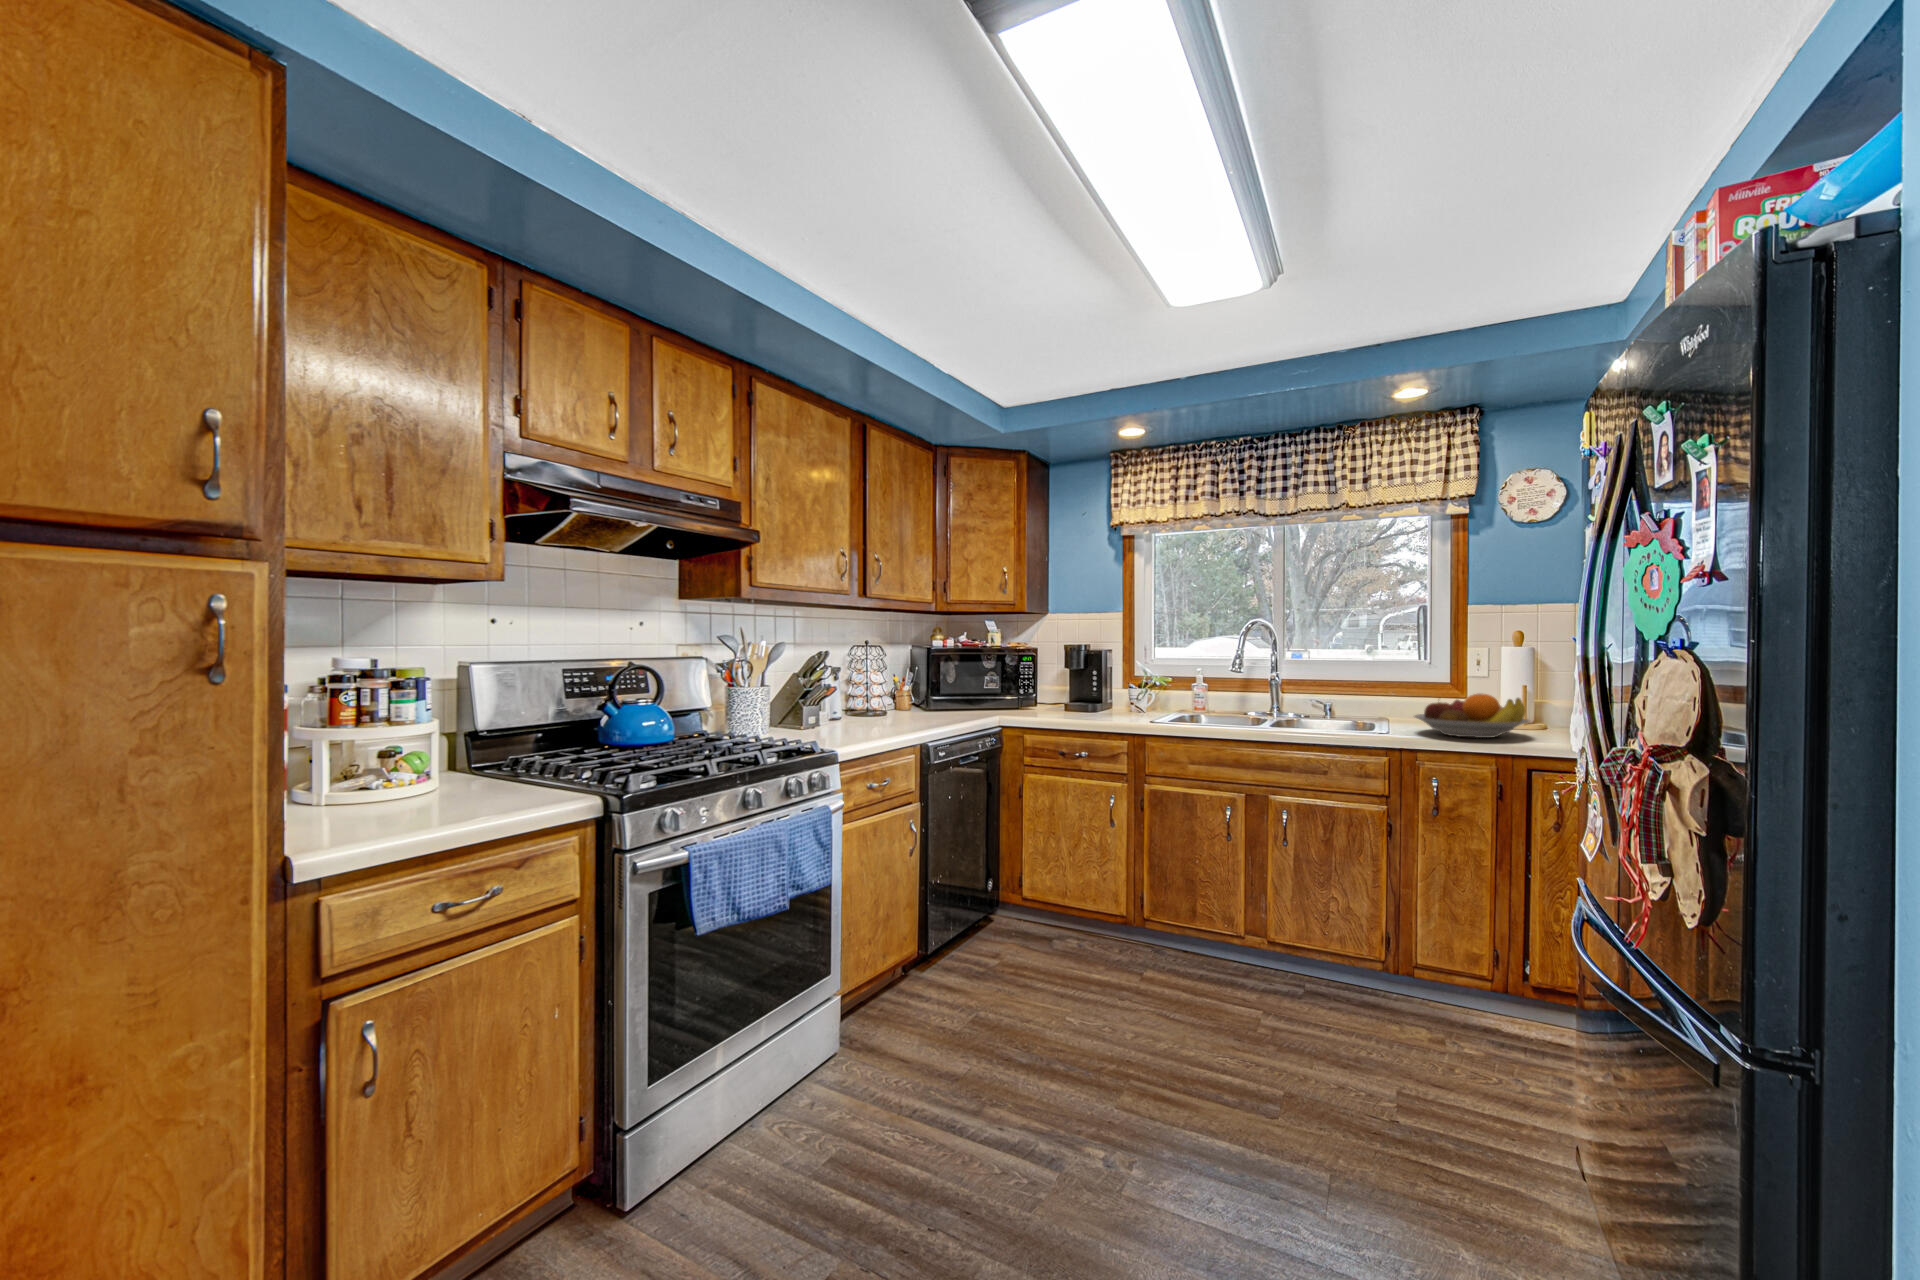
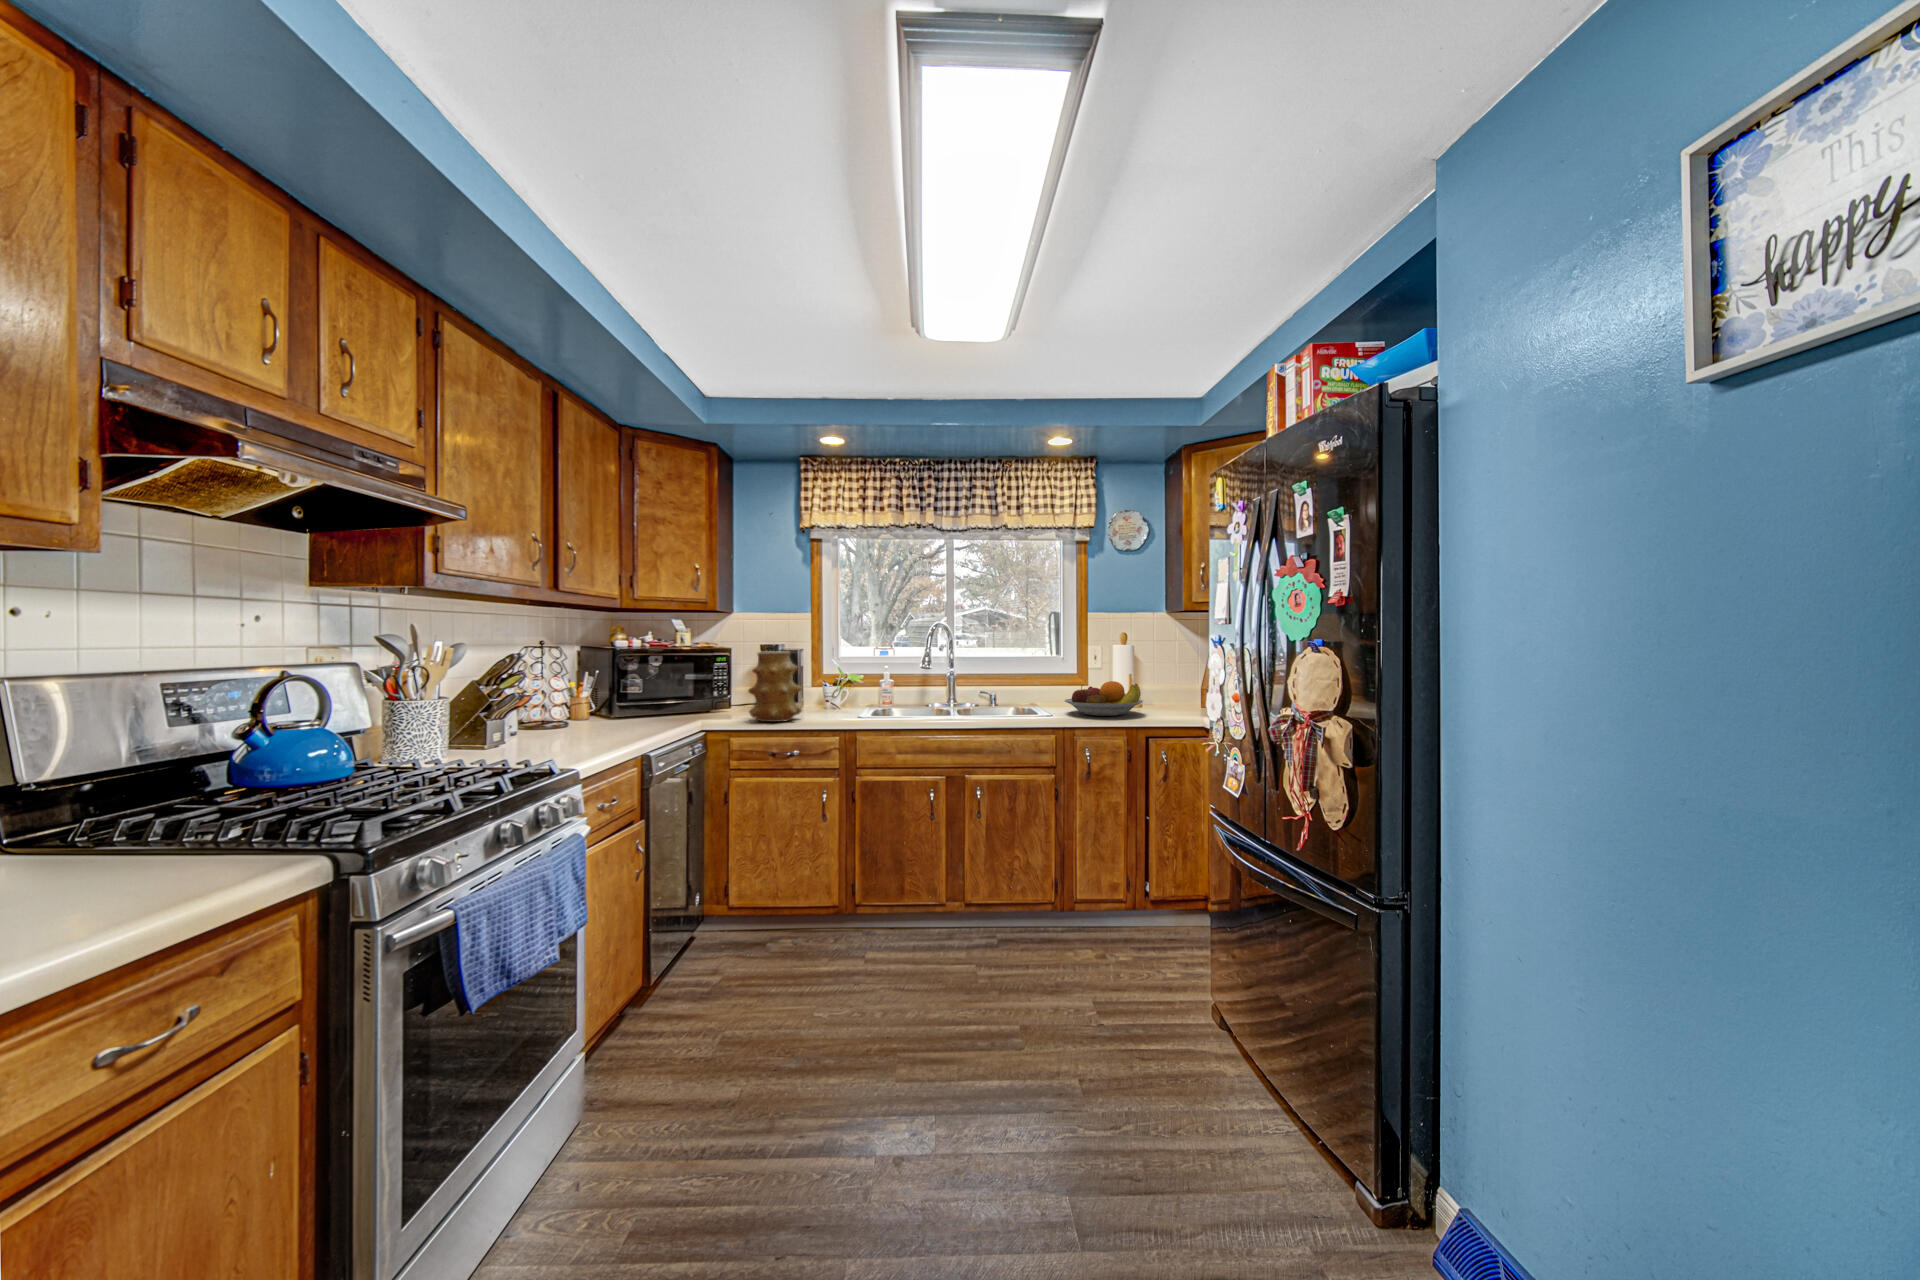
vase: none [1046,651,1101,723] -> present [748,651,802,722]

